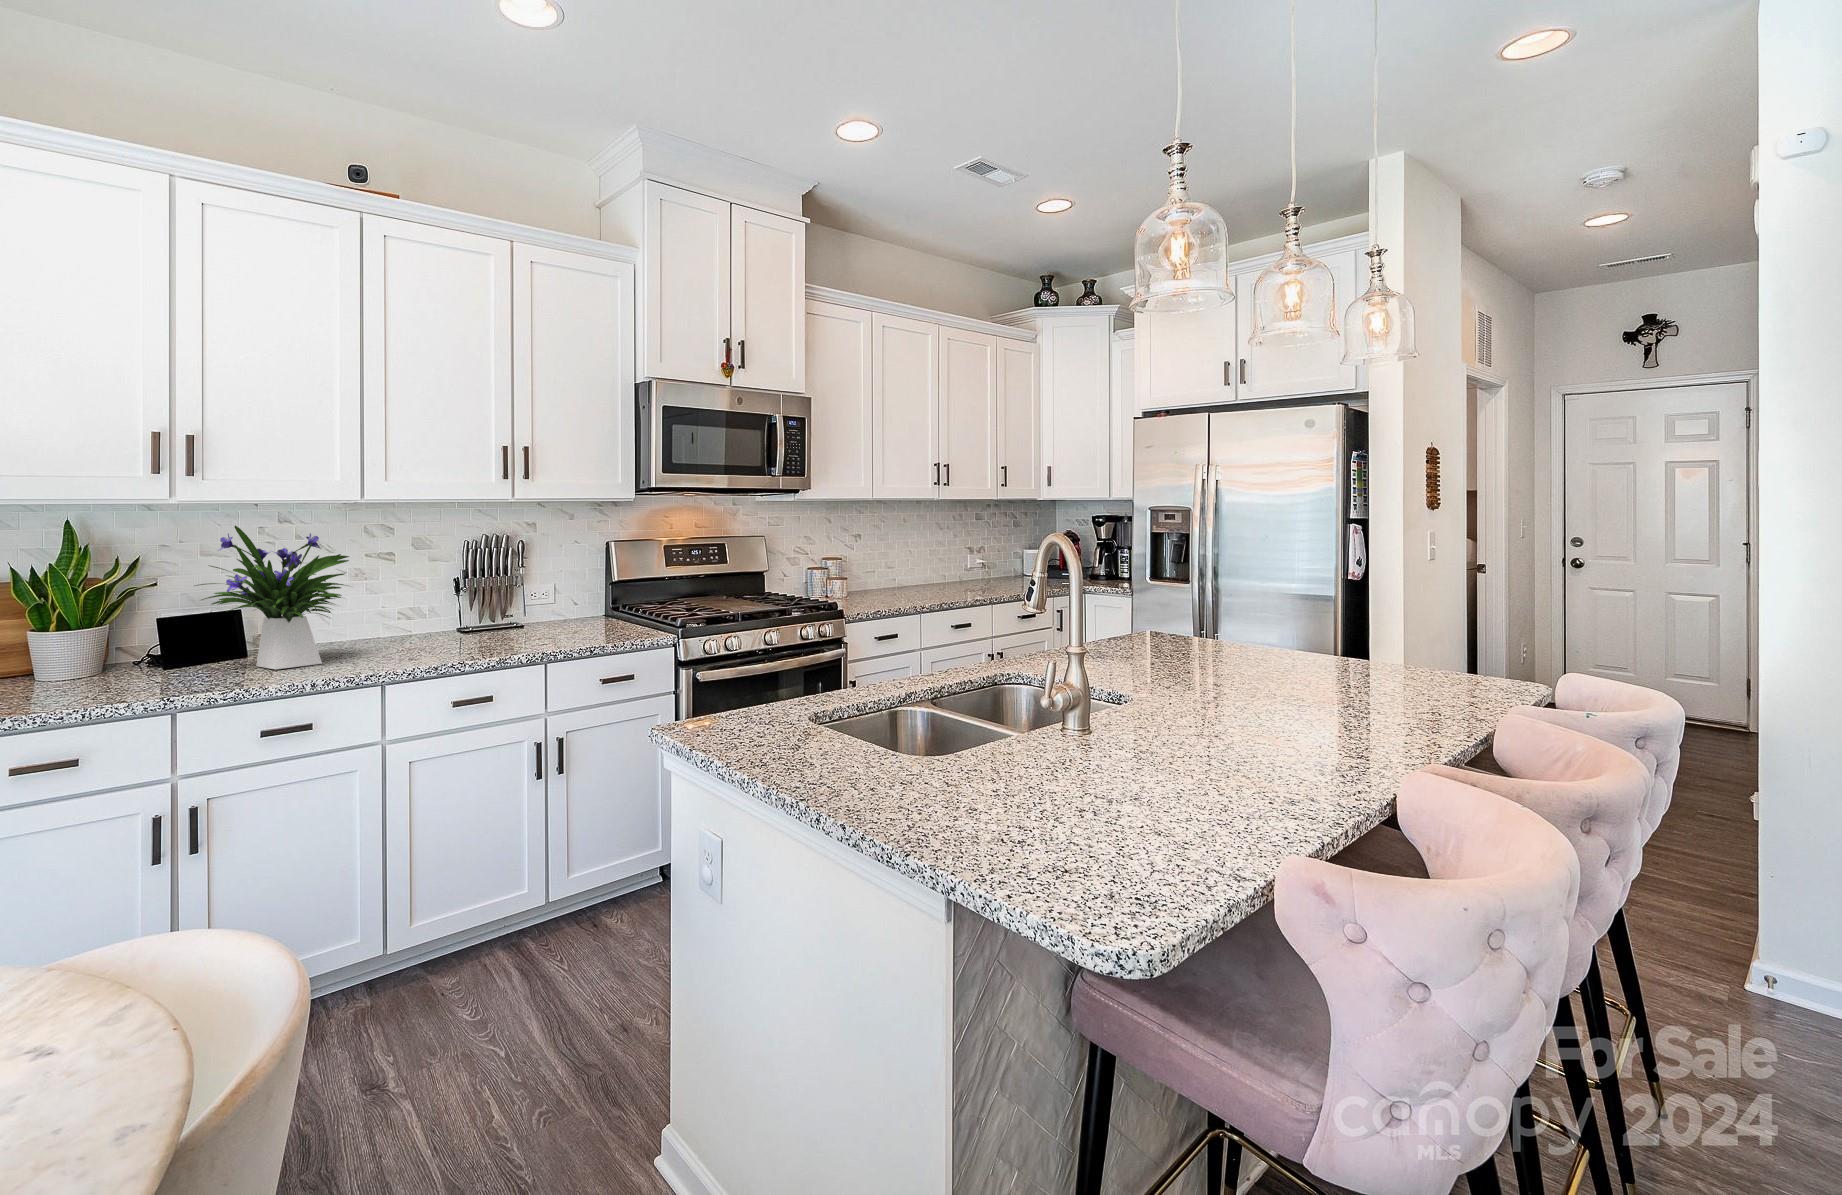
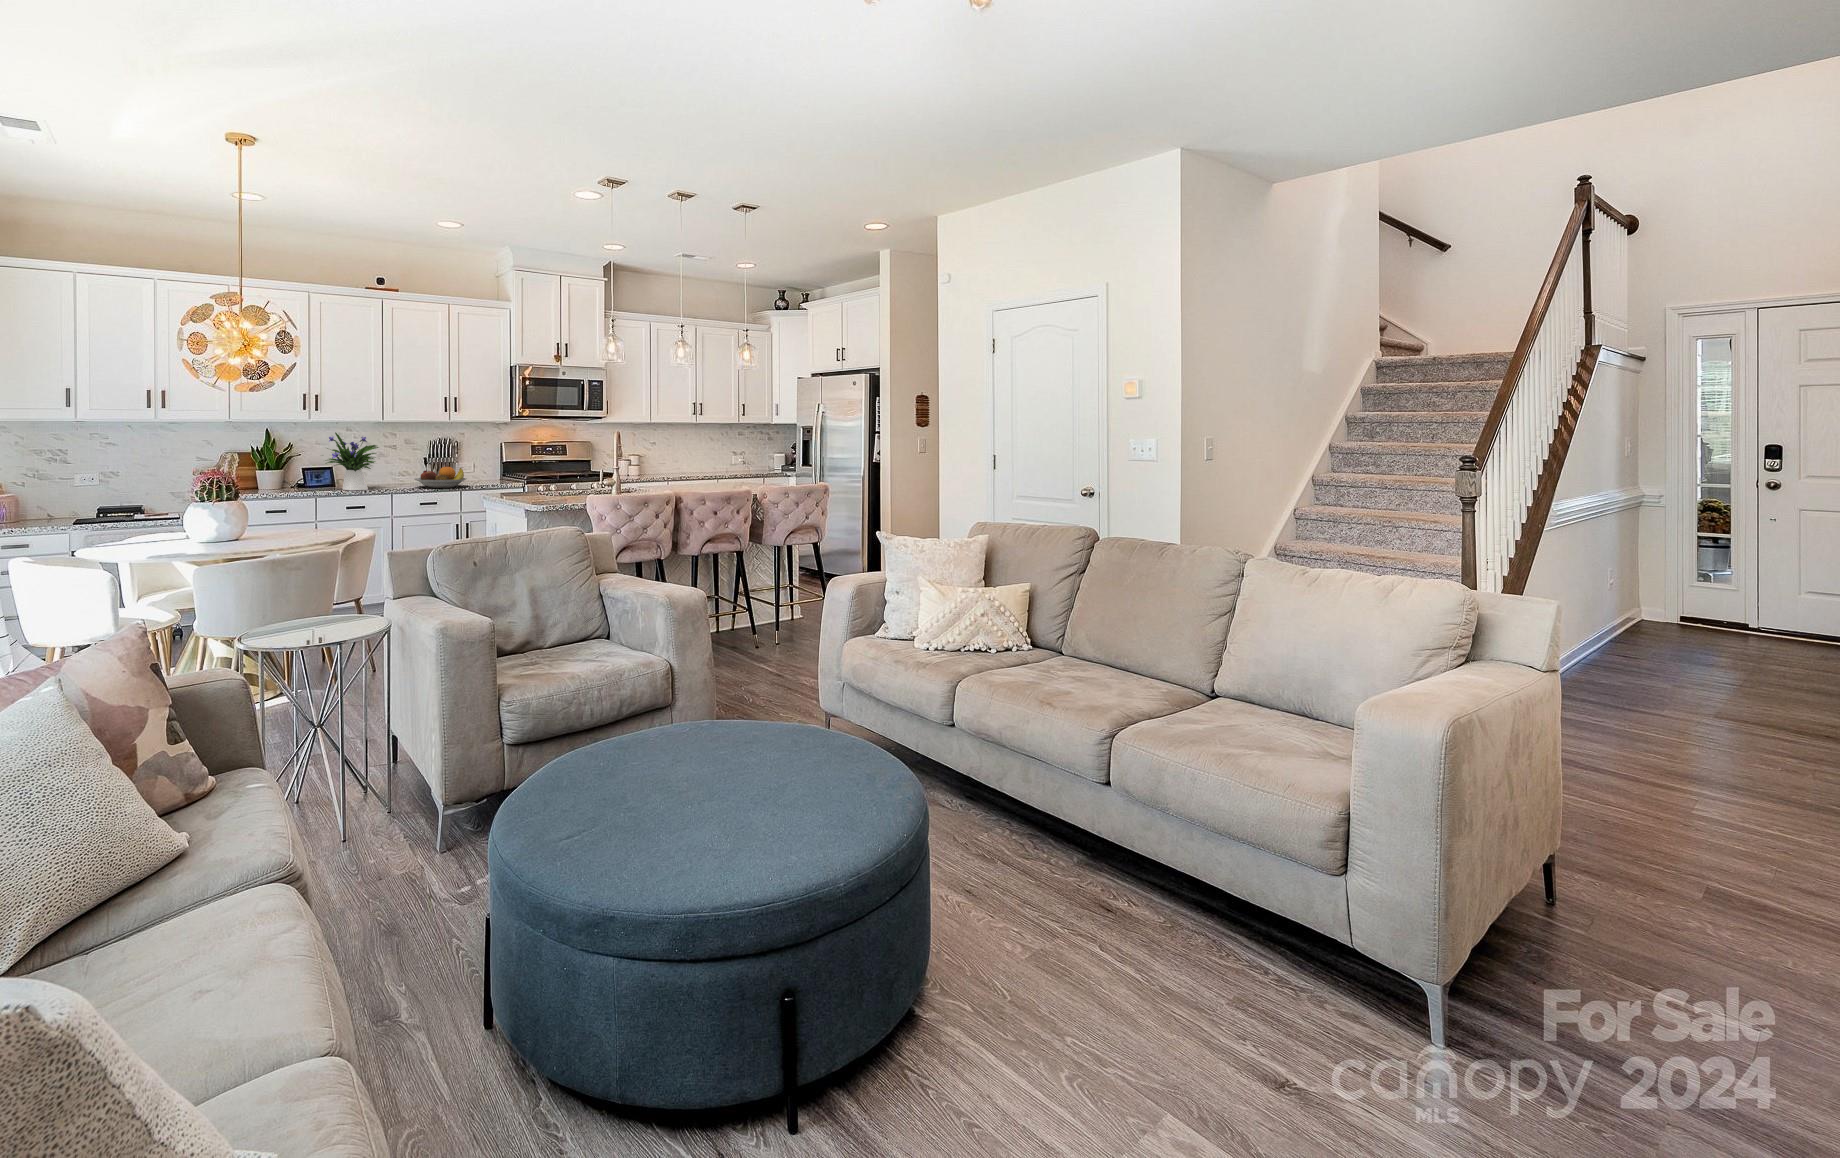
fruit bowl: none [433,599,553,648] -> present [414,467,467,488]

